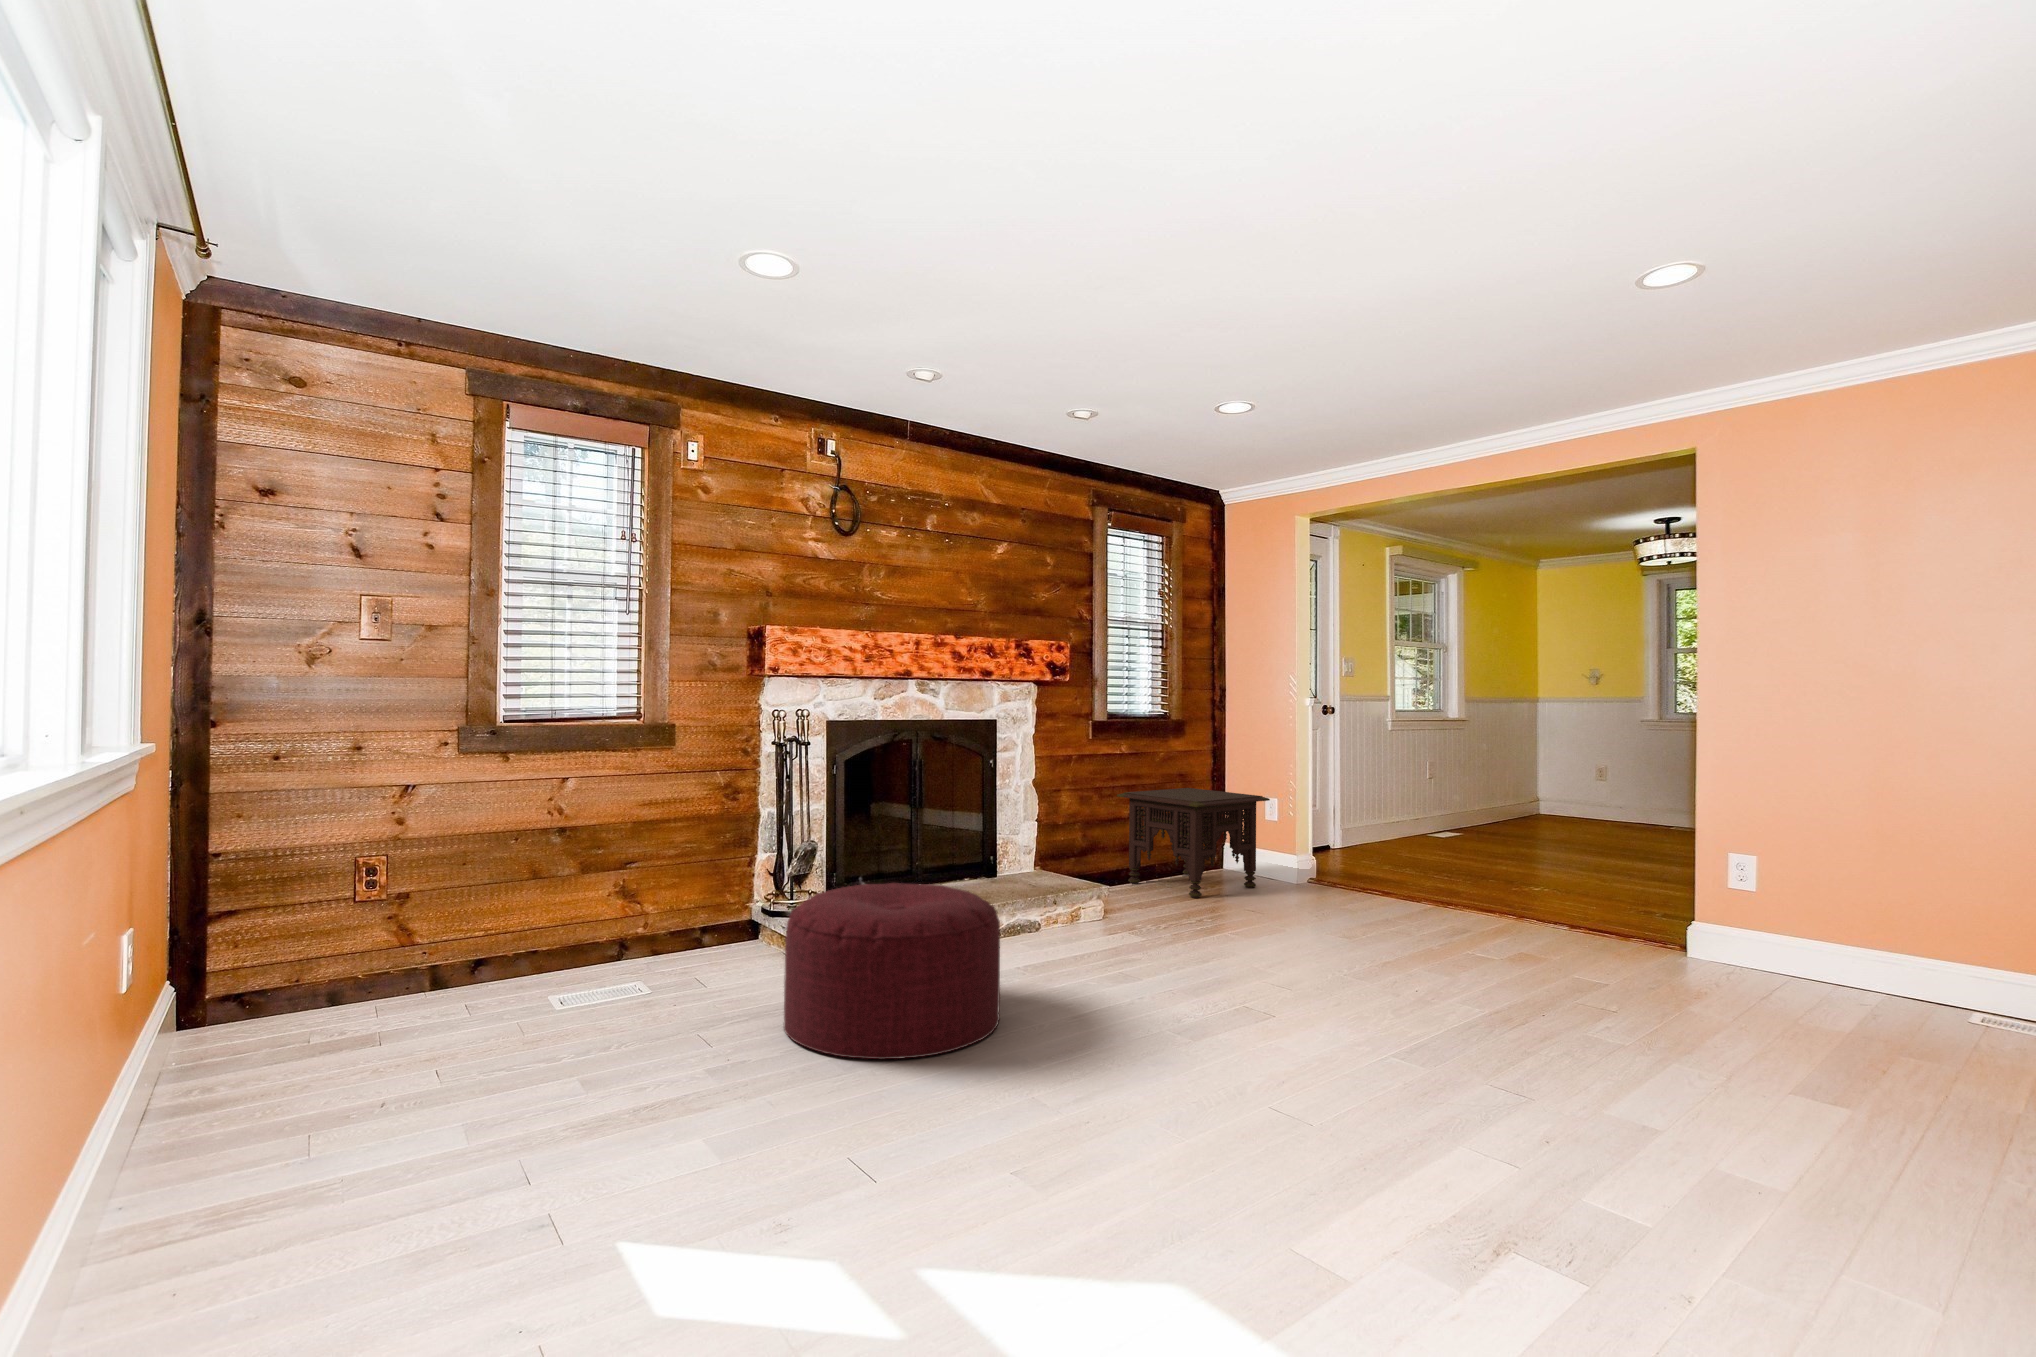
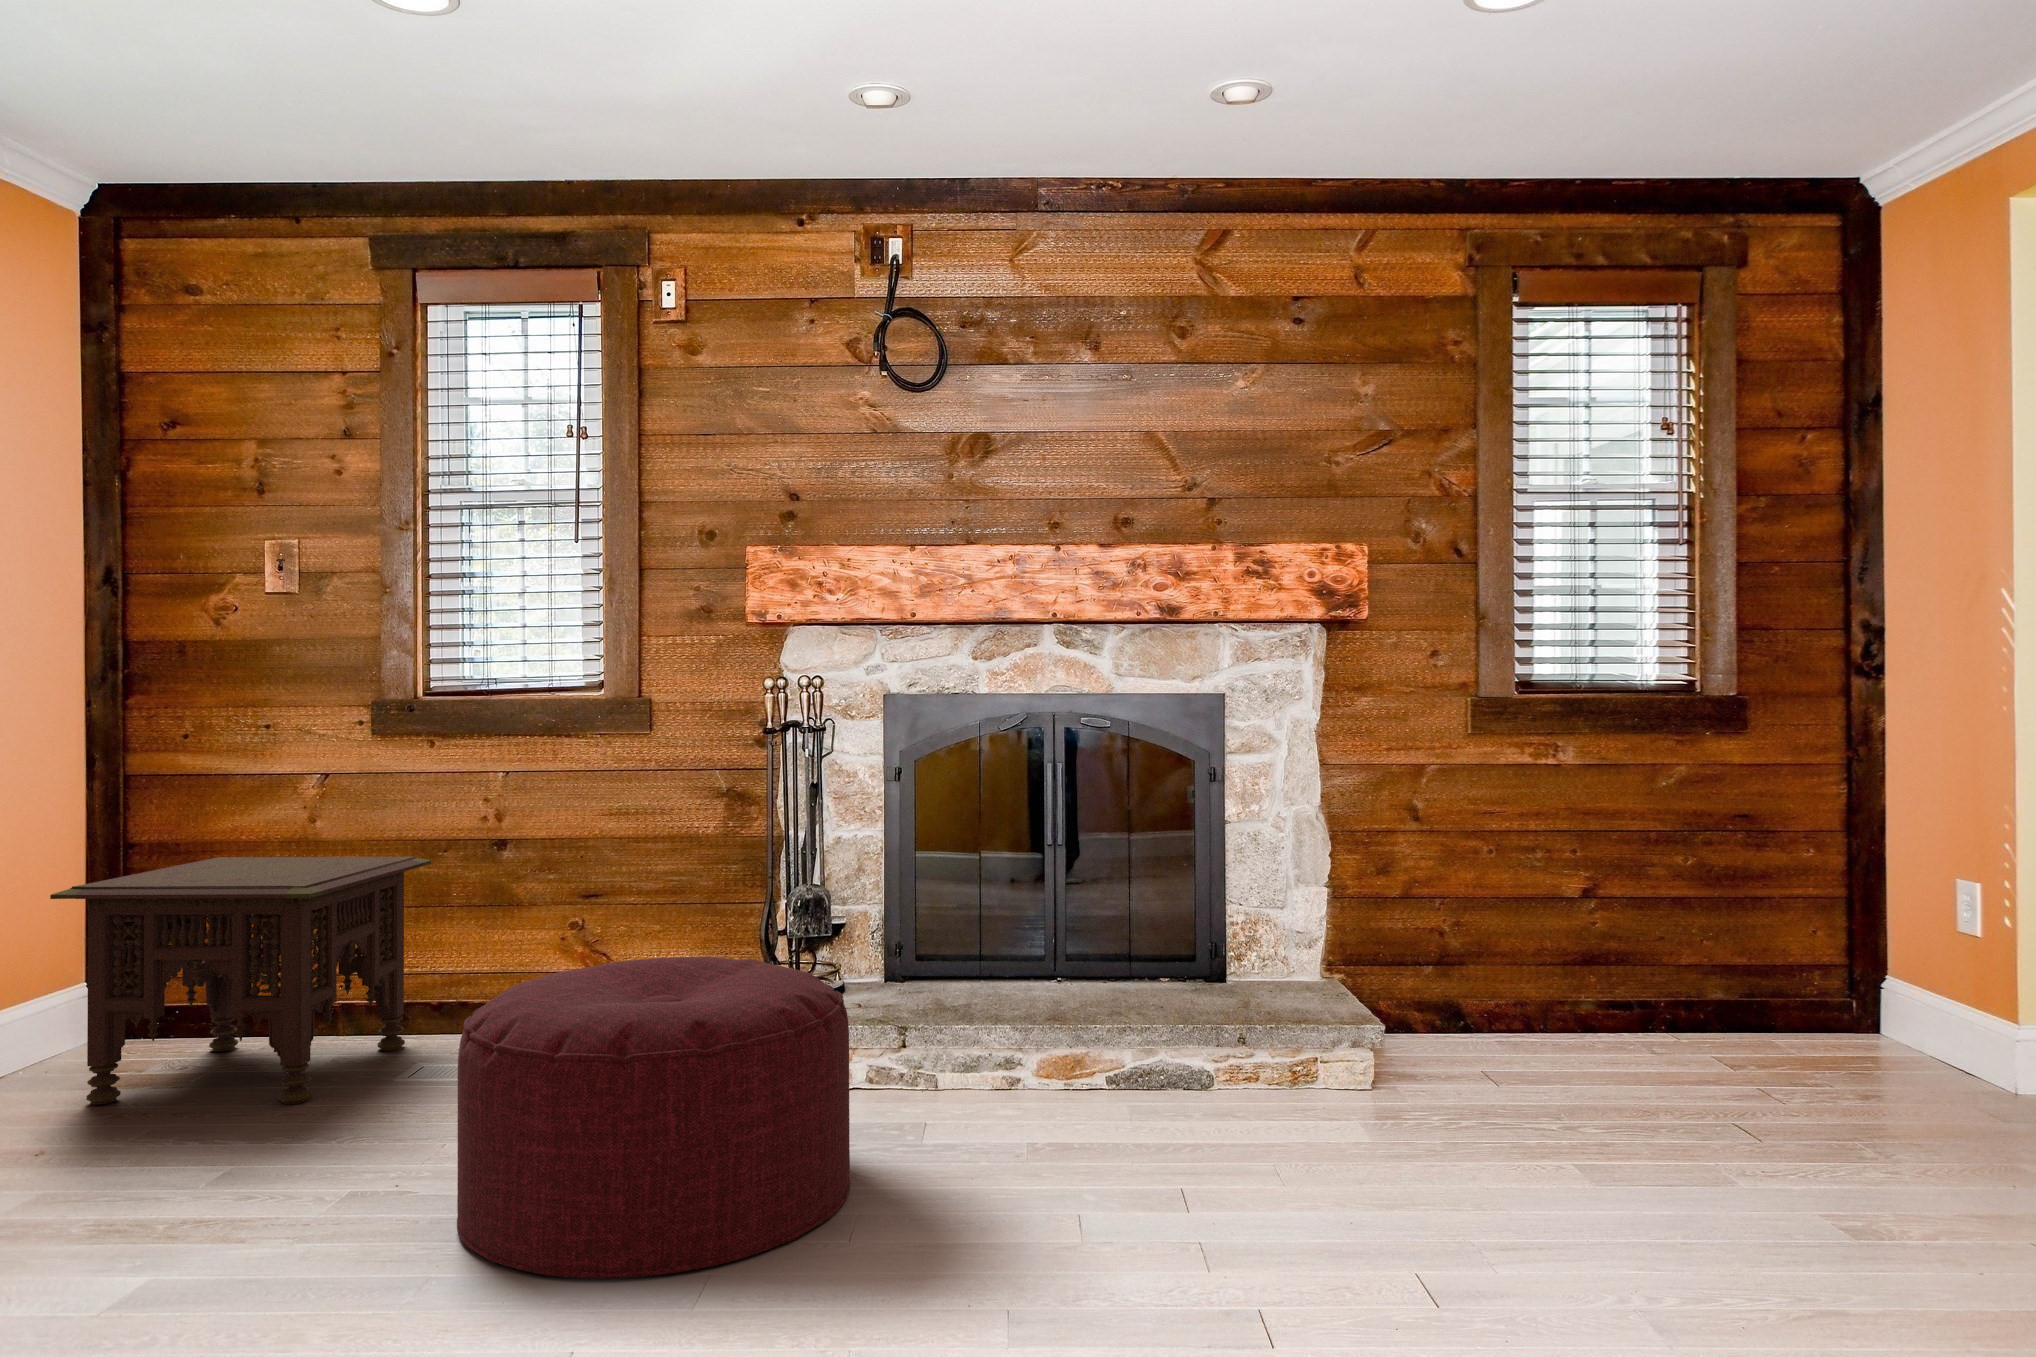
side table: present [1117,788,1270,898] -> present [50,857,431,1105]

